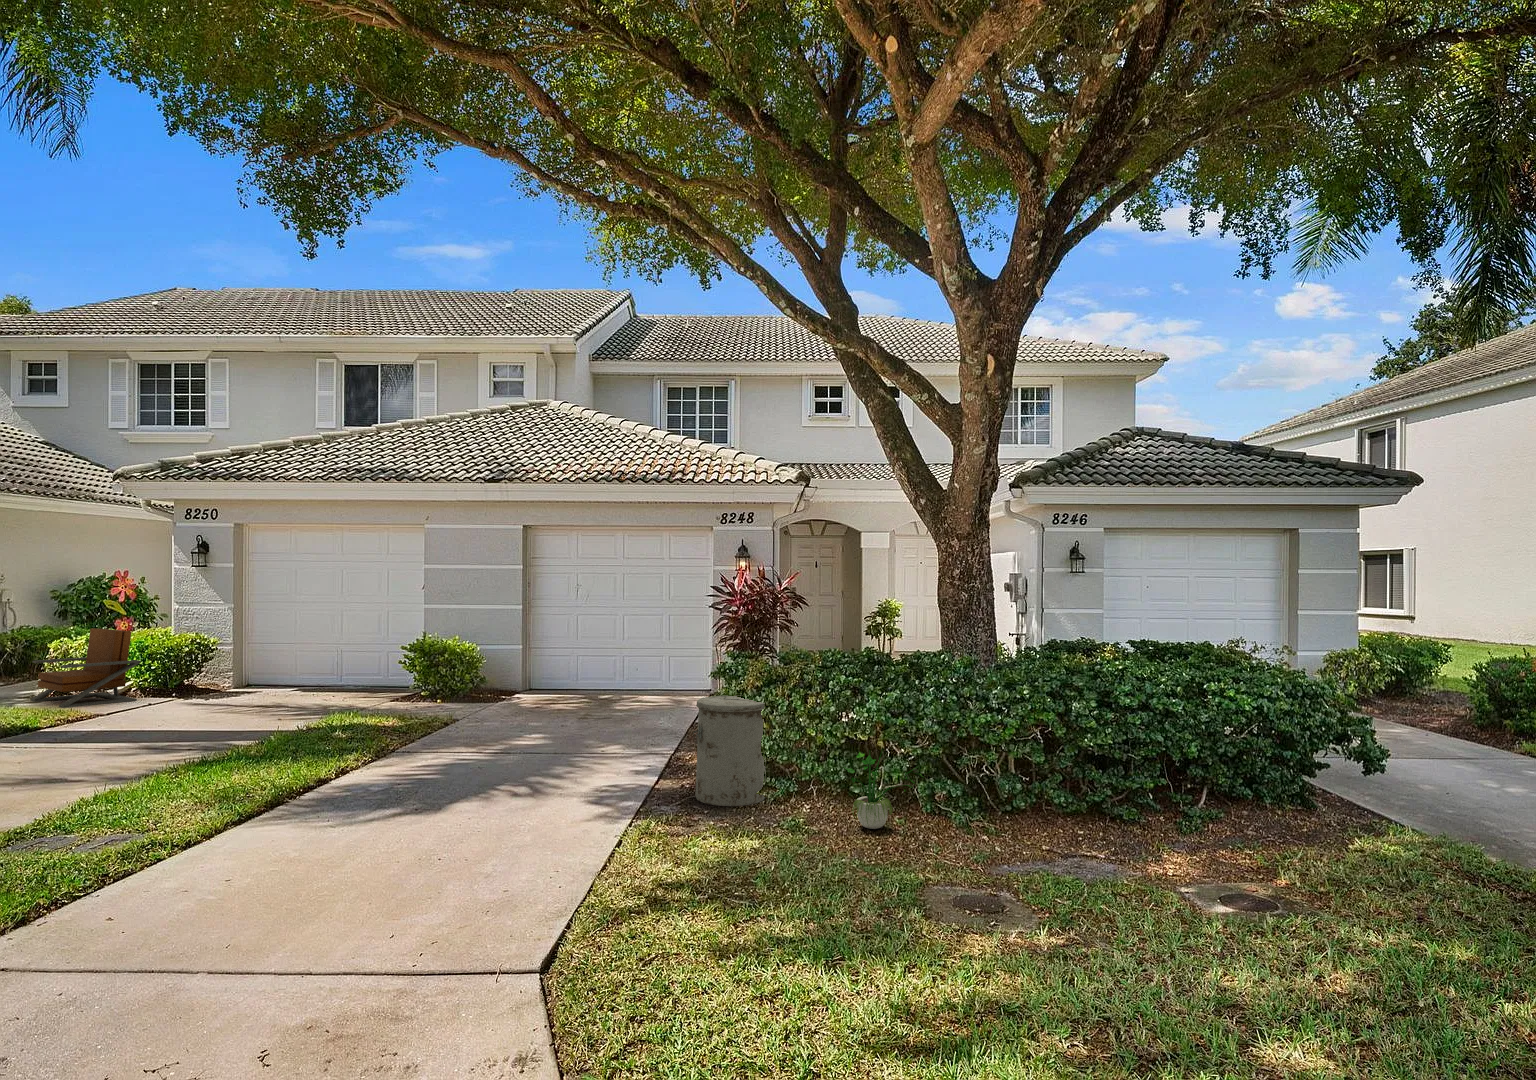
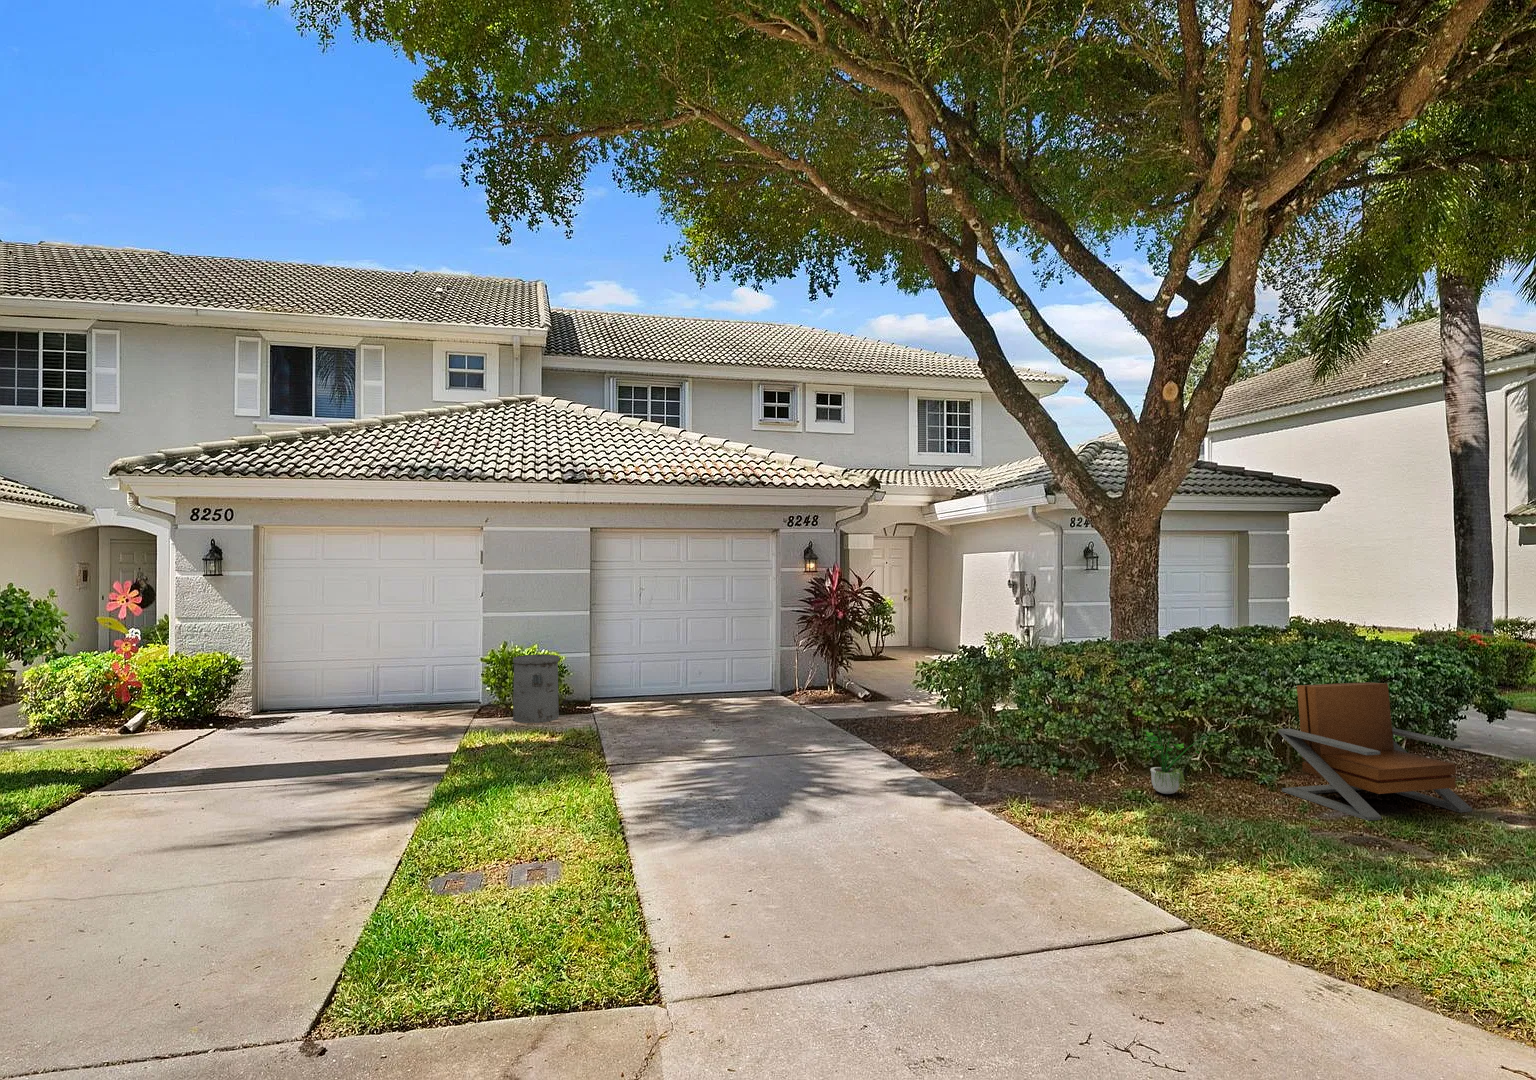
lounge chair: present [31,628,141,708] -> present [1278,682,1472,821]
trash can: present [693,695,765,806] -> present [513,654,560,723]

